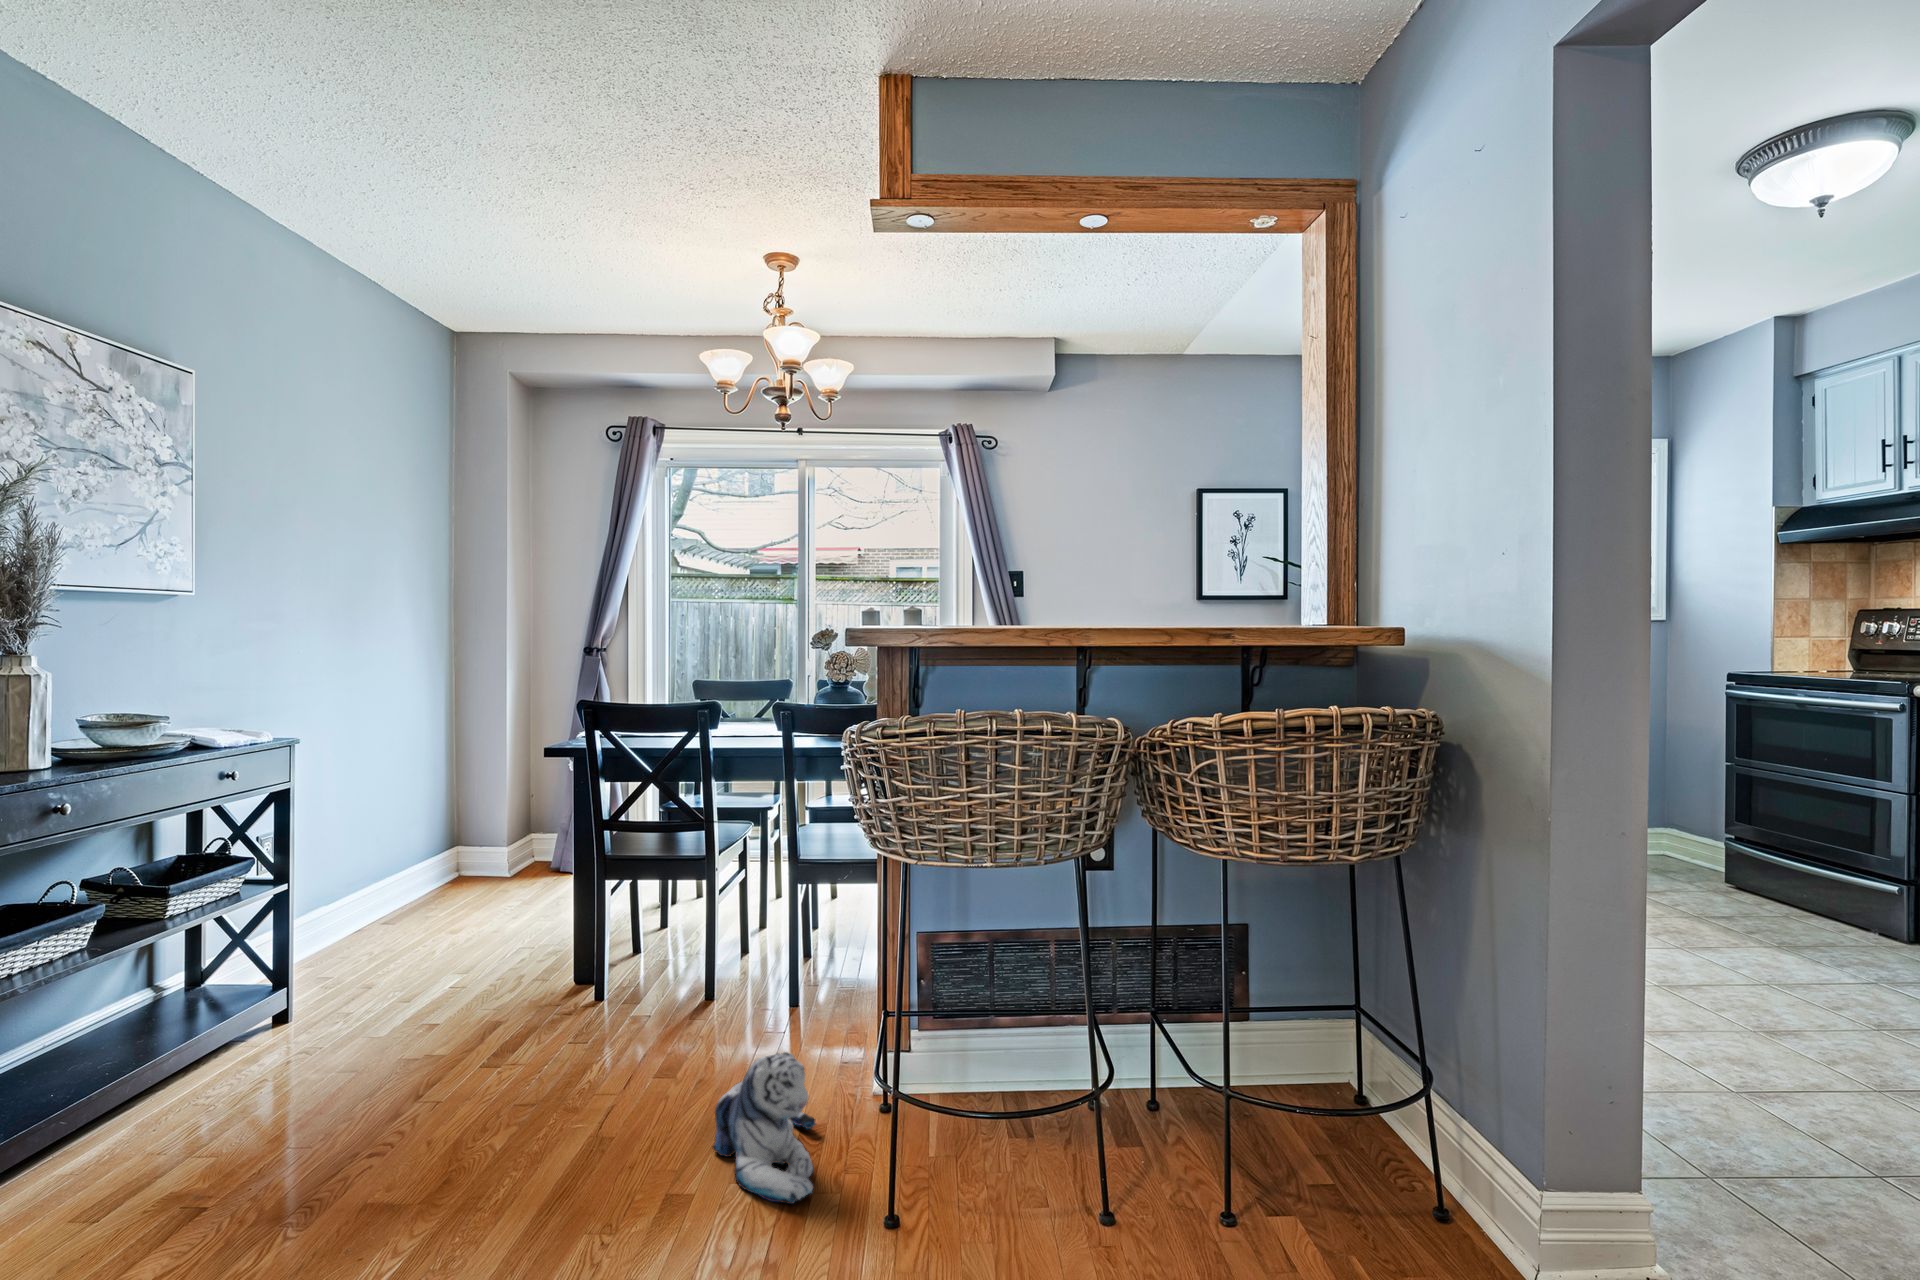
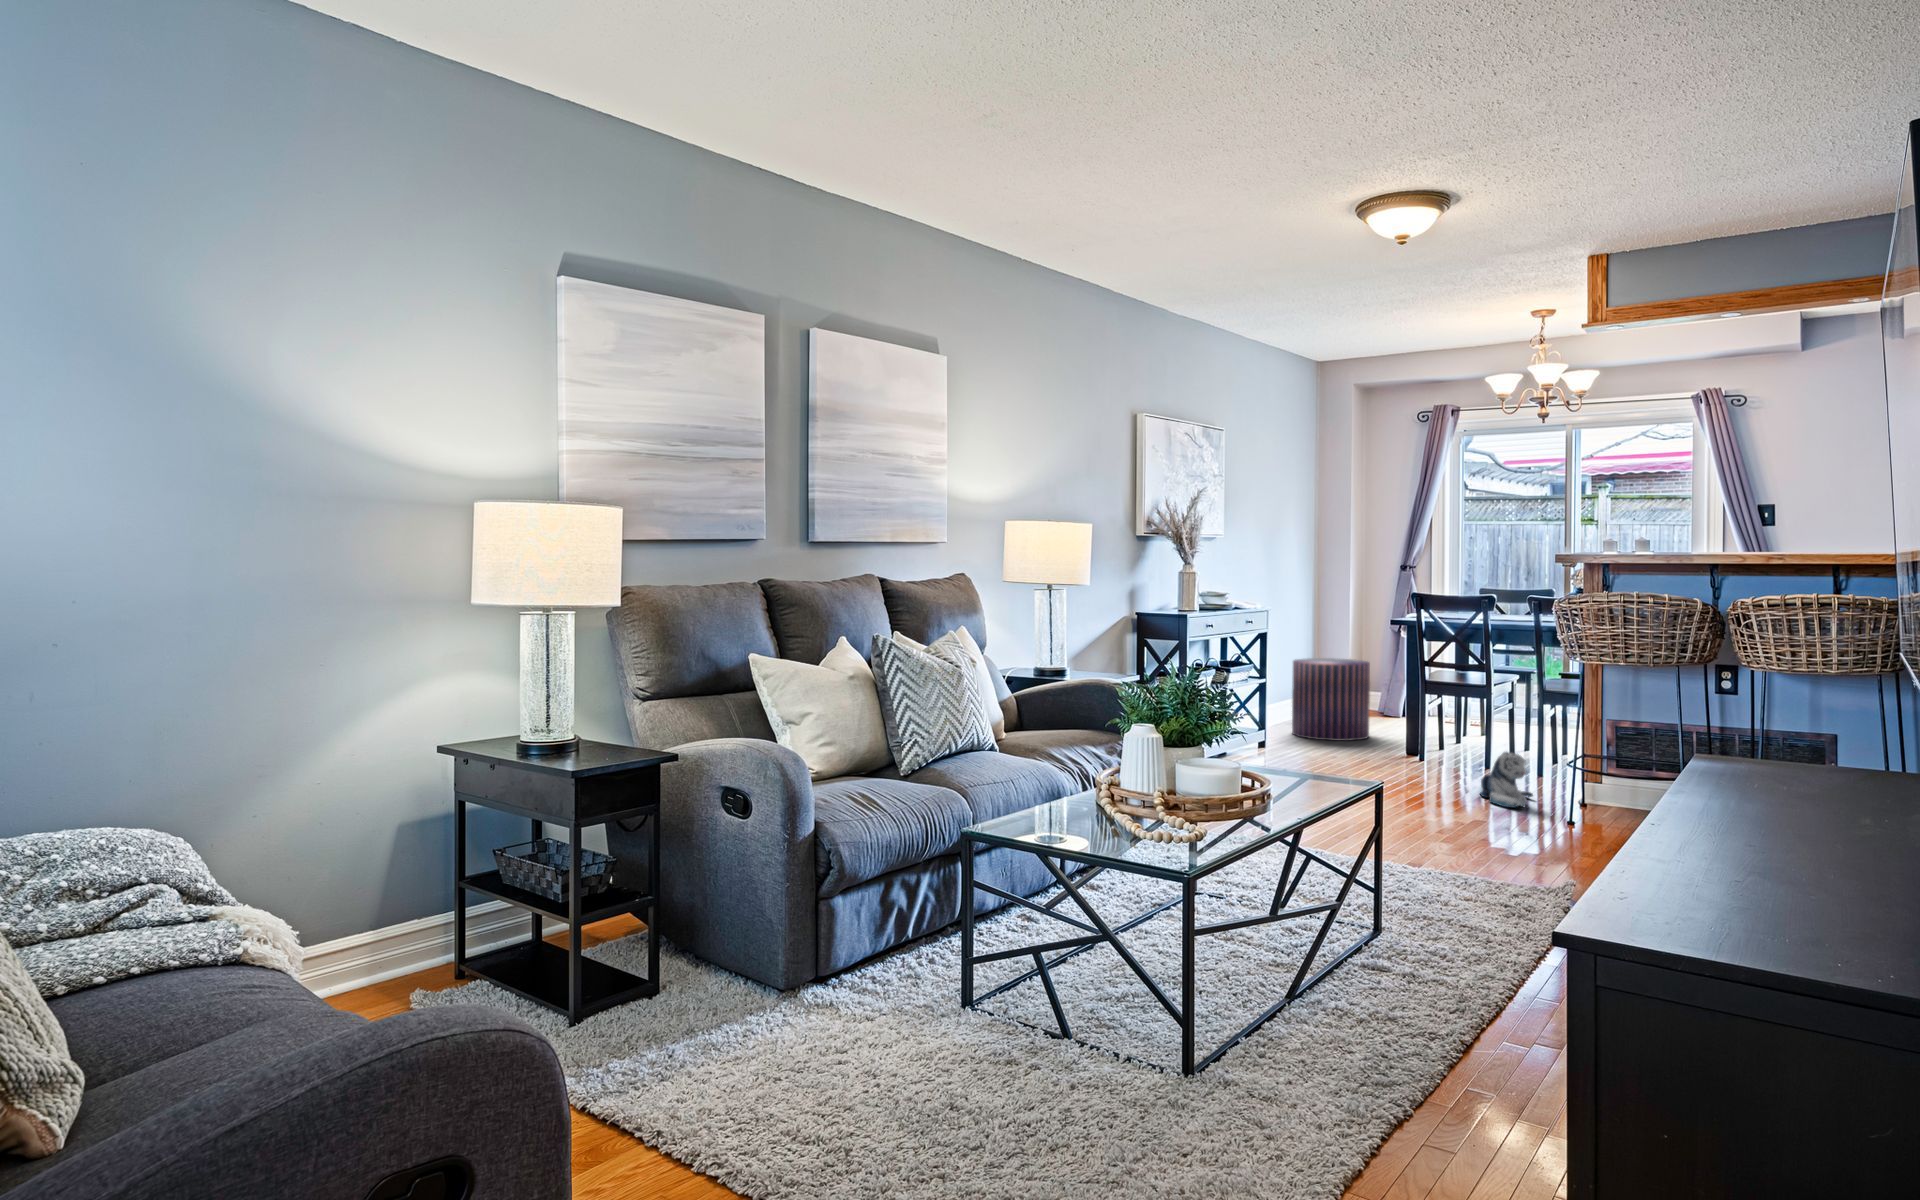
pouf: none [377,805,523,968] -> present [1292,658,1370,741]

